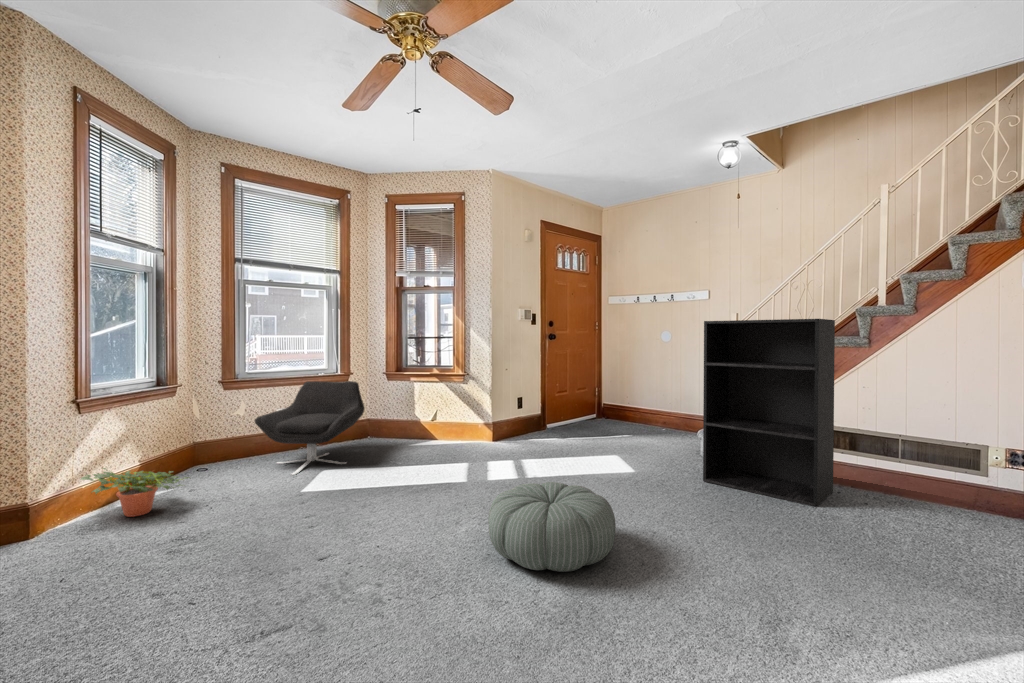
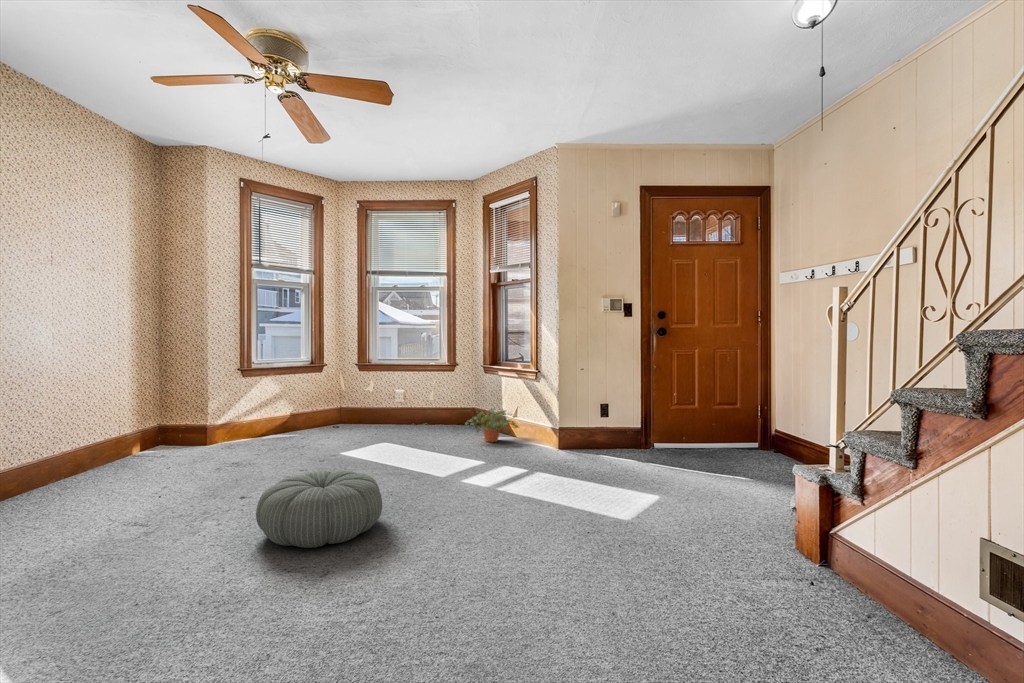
bookshelf: present [703,319,835,507] -> none [621,310,769,611]
lounge chair: present [255,381,365,475] -> none [358,369,444,441]
potted plant: present [81,468,189,517] -> present [465,409,518,442]

